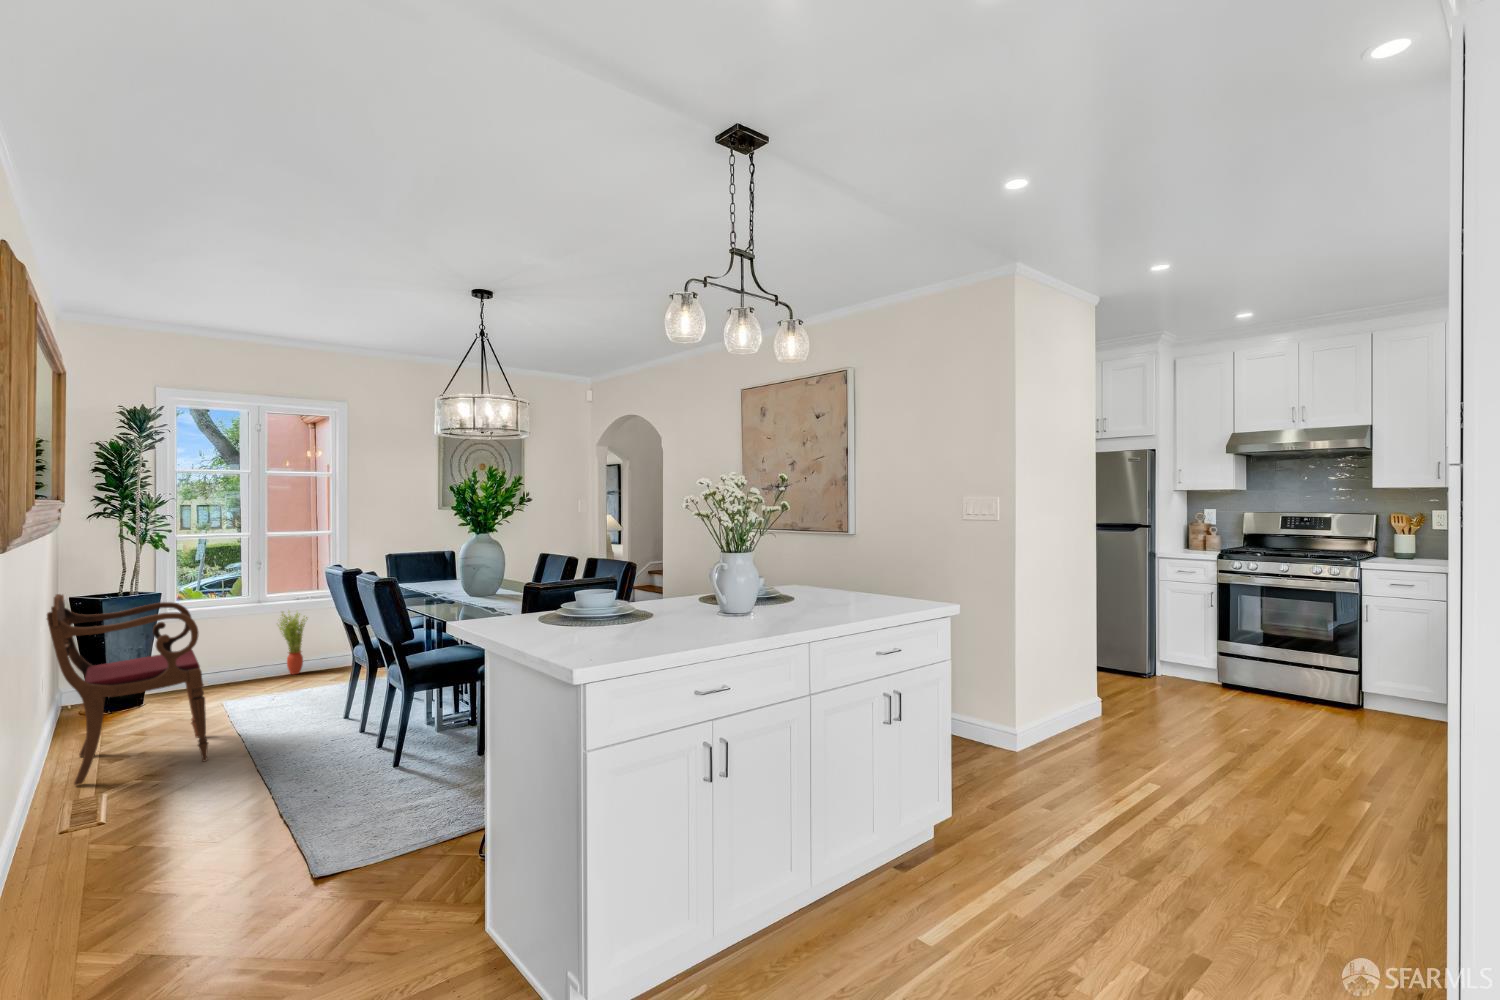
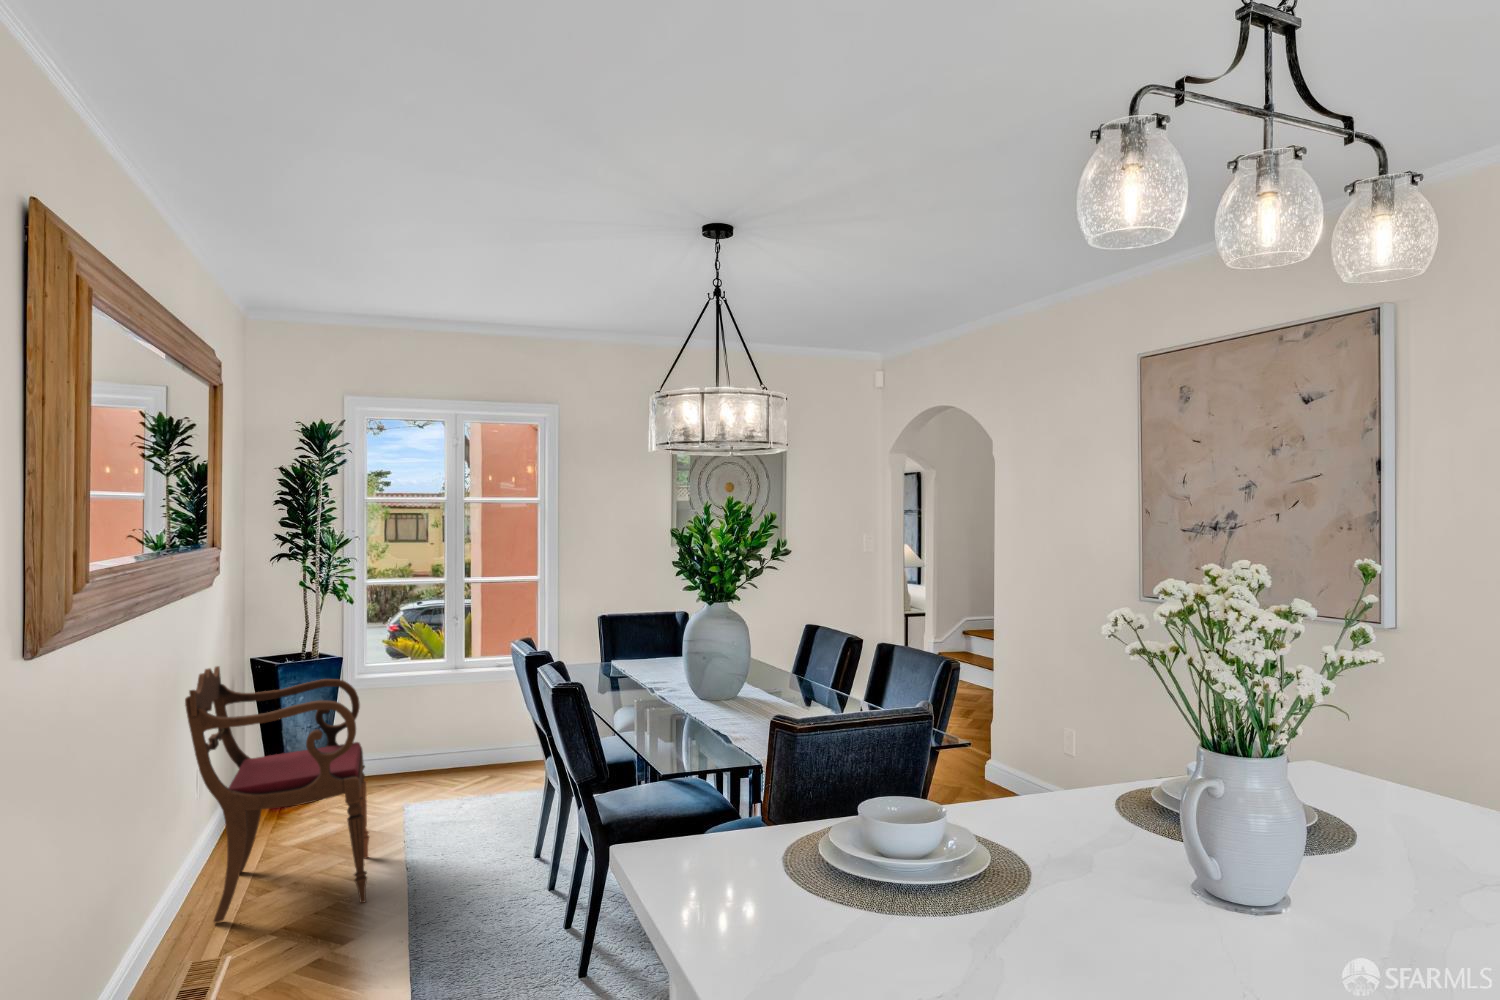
potted plant: present [278,612,307,674] -> none [474,679,512,764]

